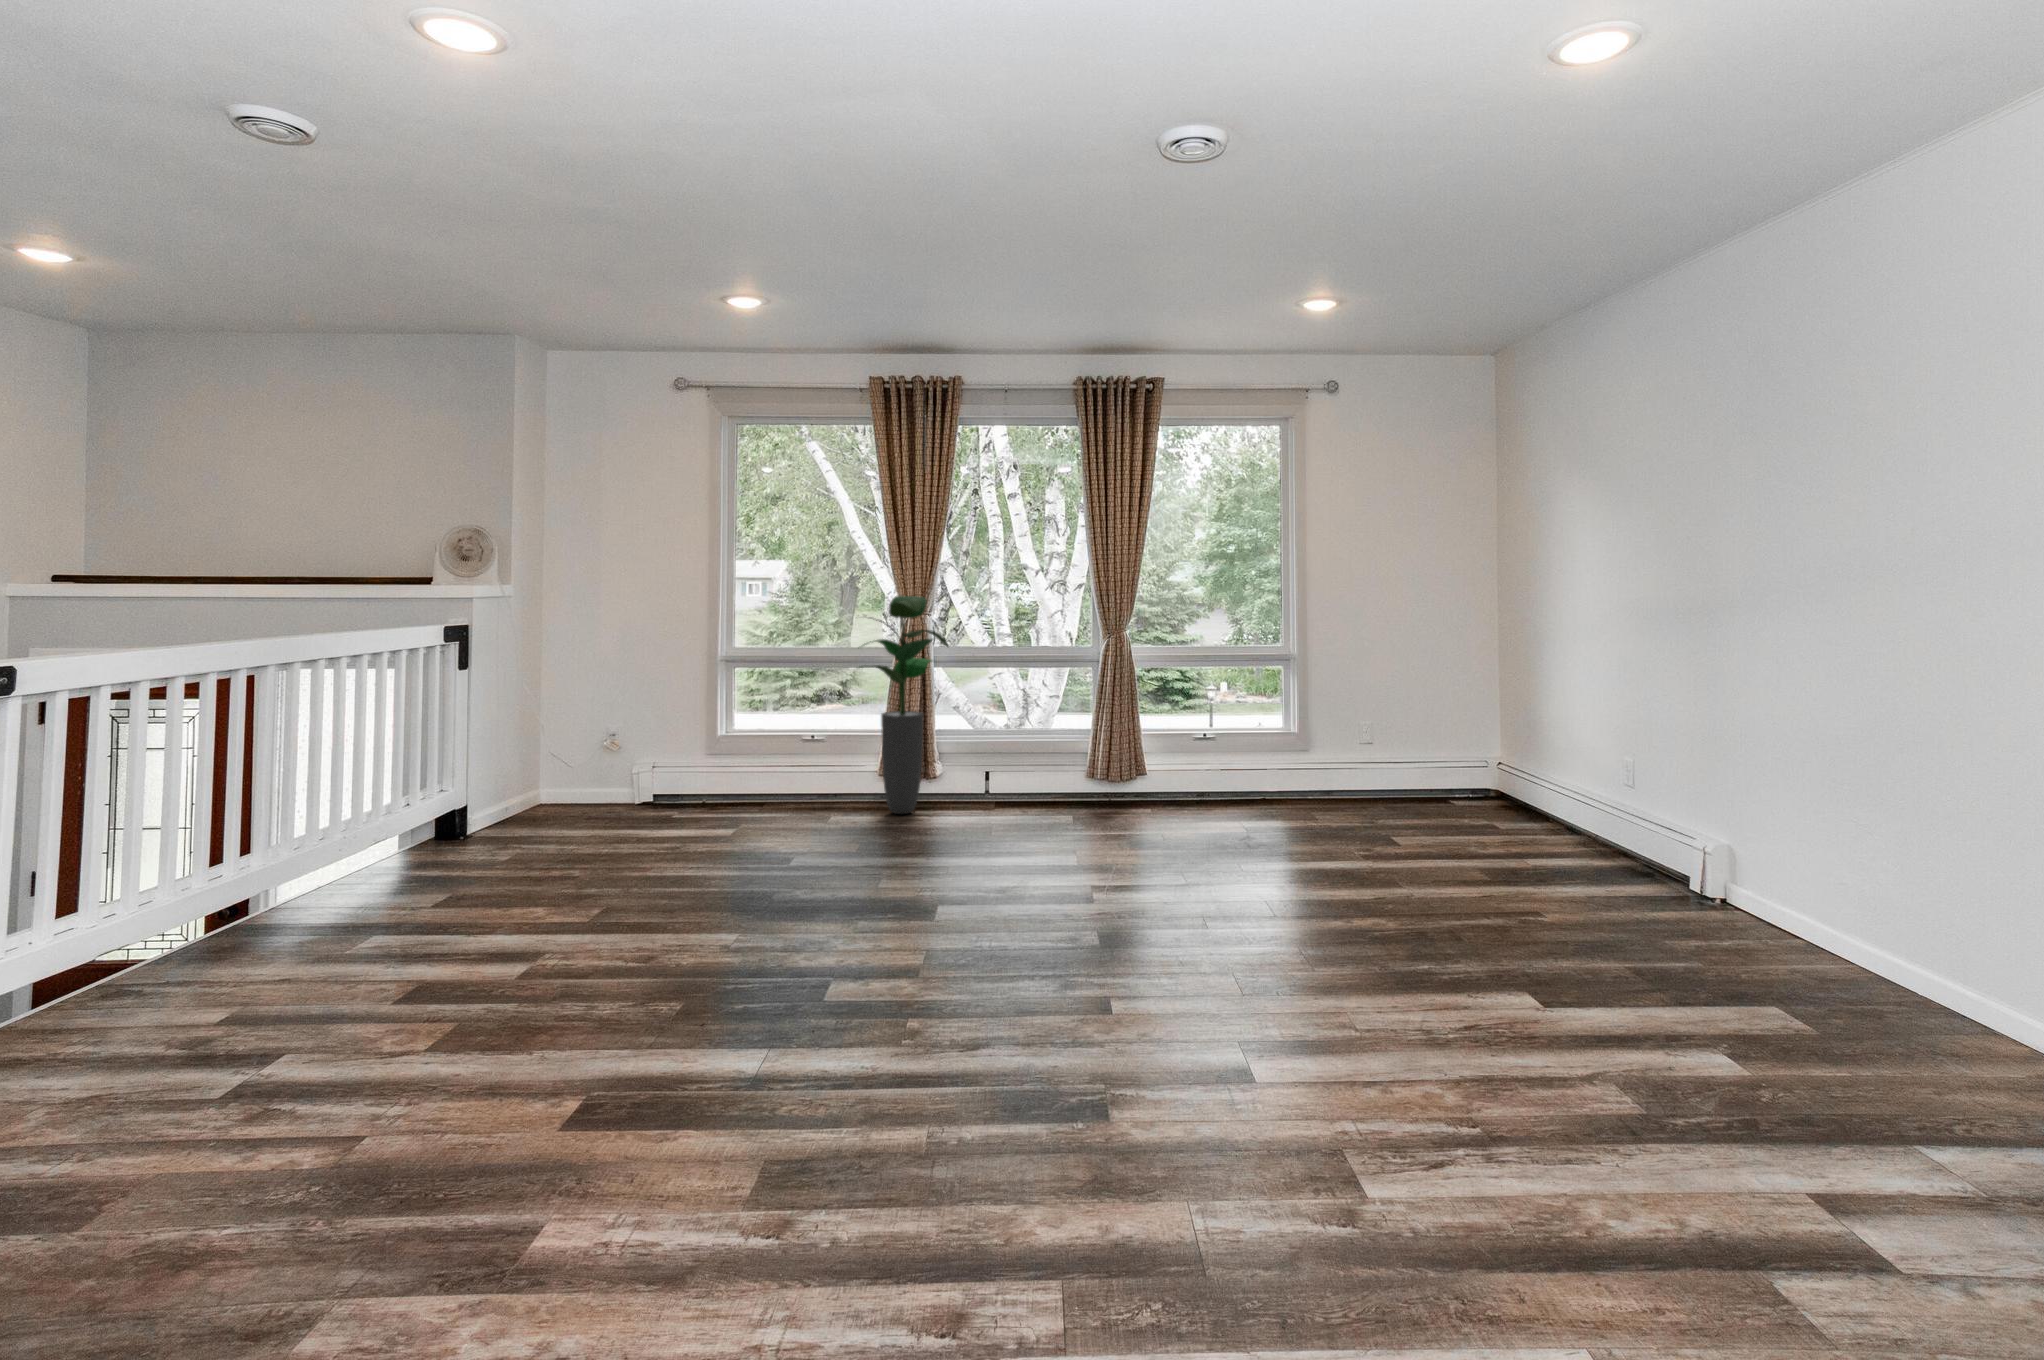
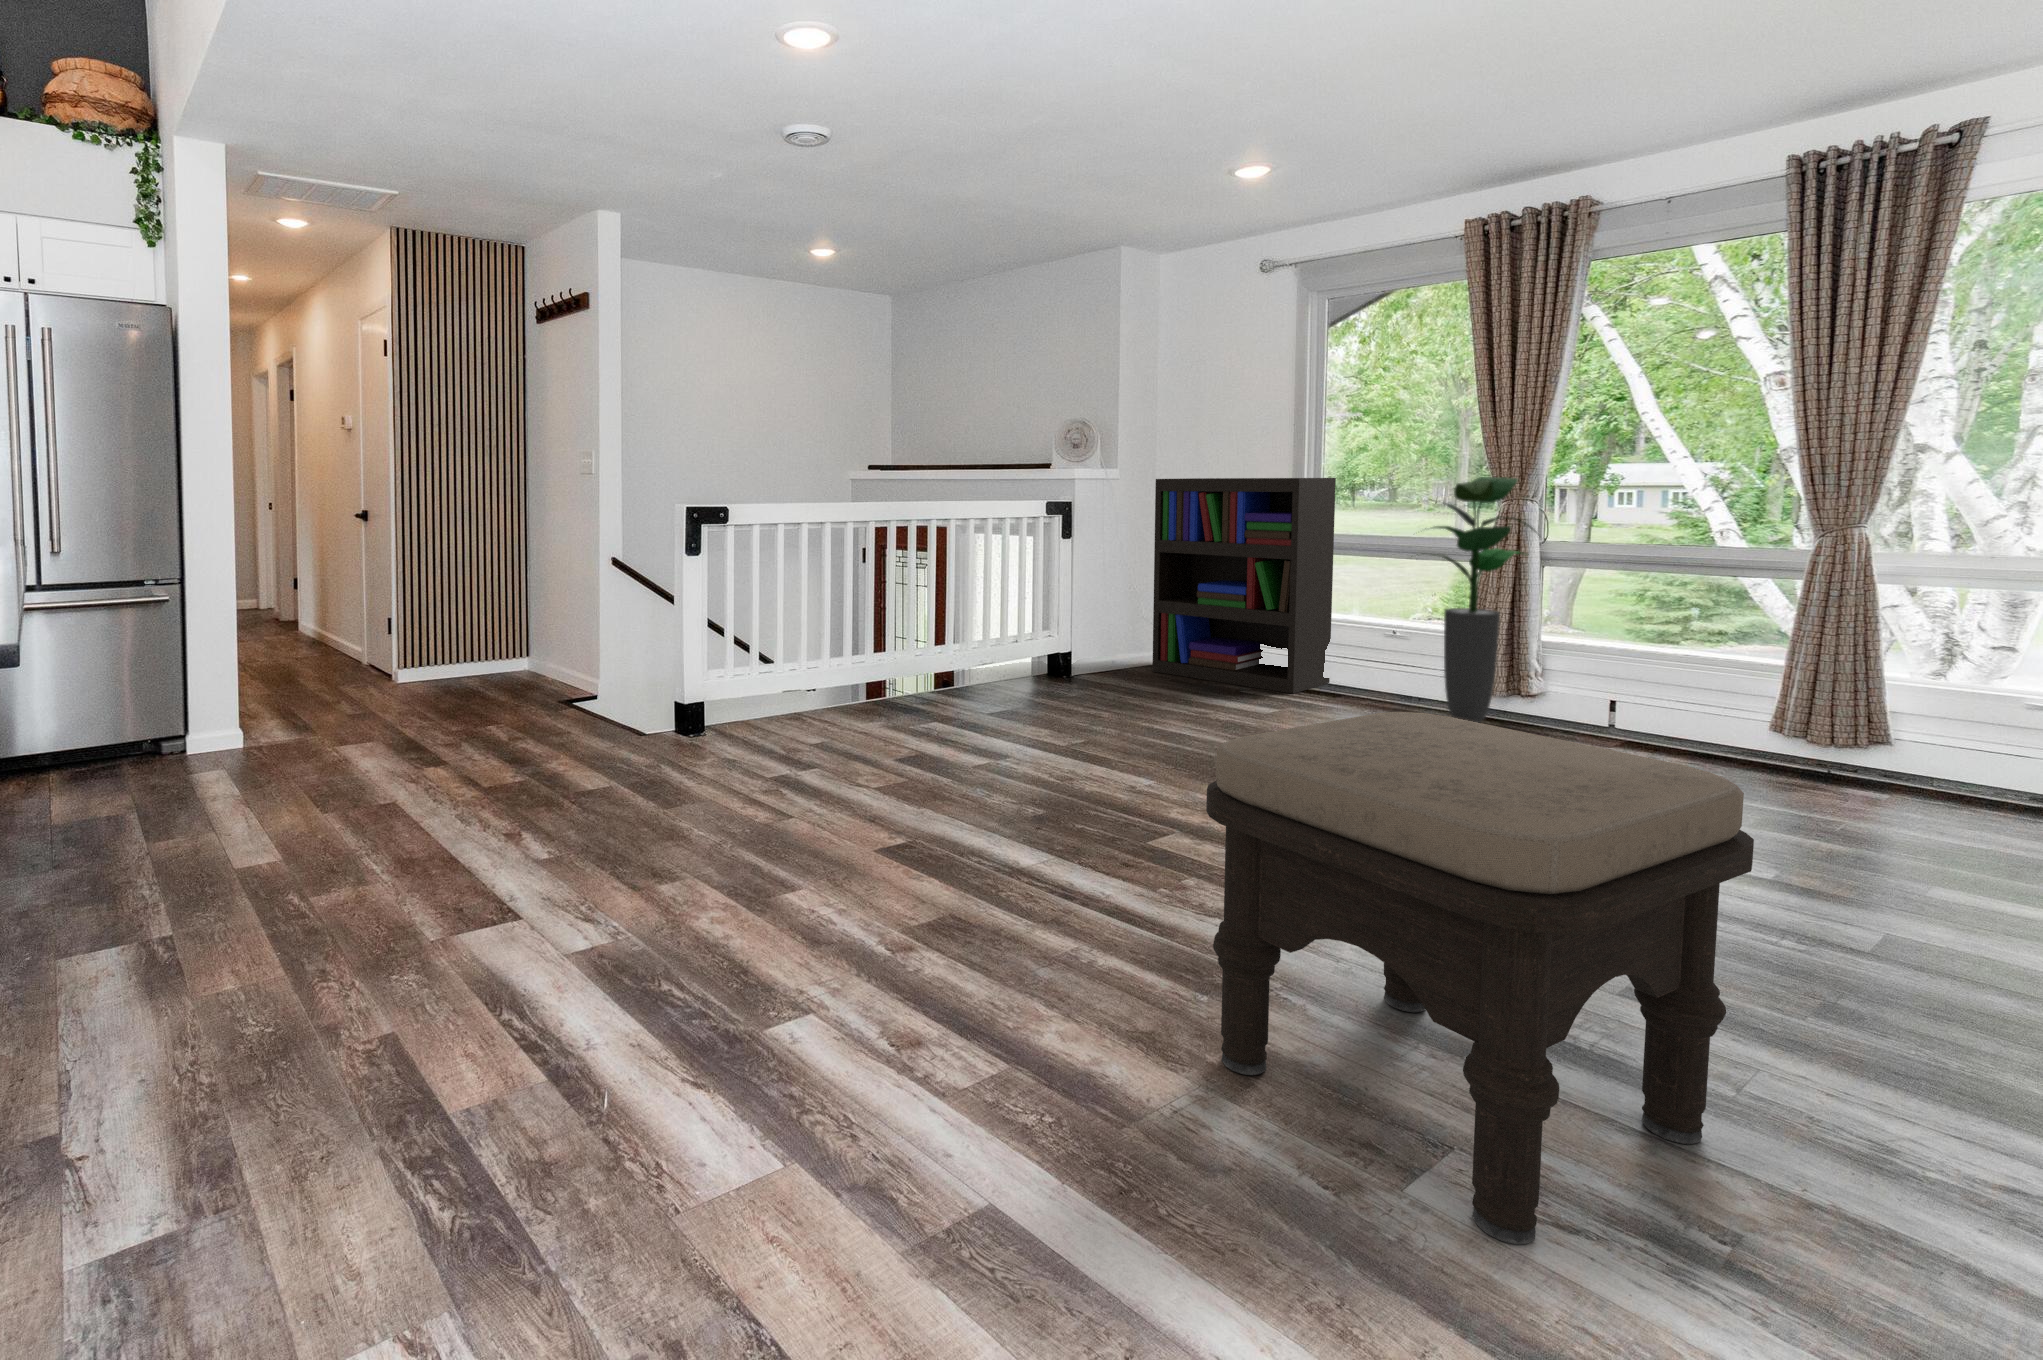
bookshelf: none [570,594,755,817] -> present [1152,478,1336,694]
ottoman: none [1144,804,1479,1194] -> present [1206,712,1754,1244]

